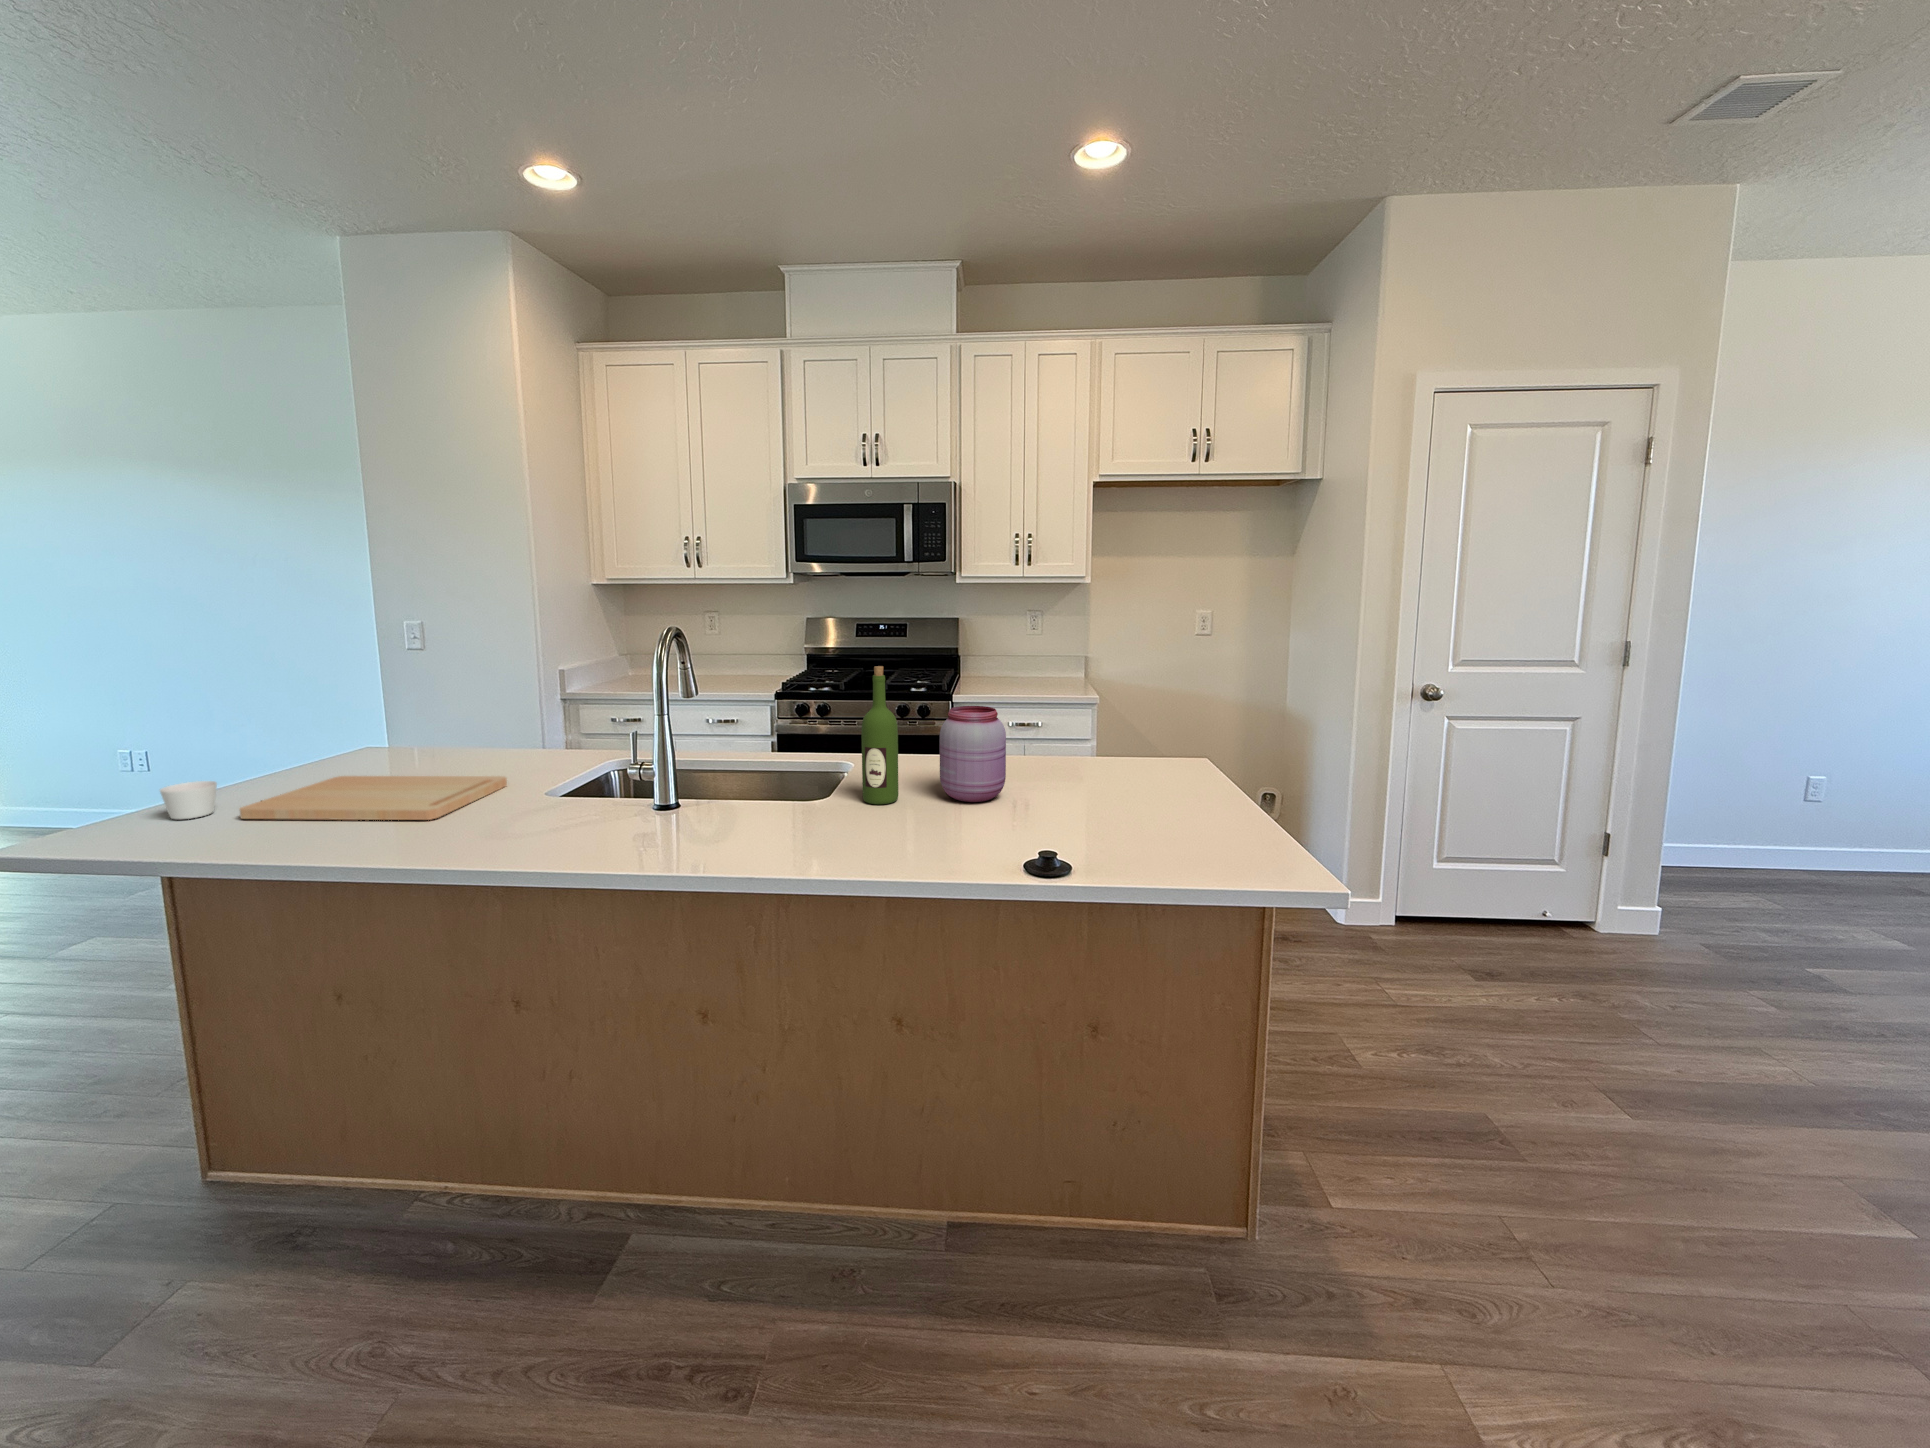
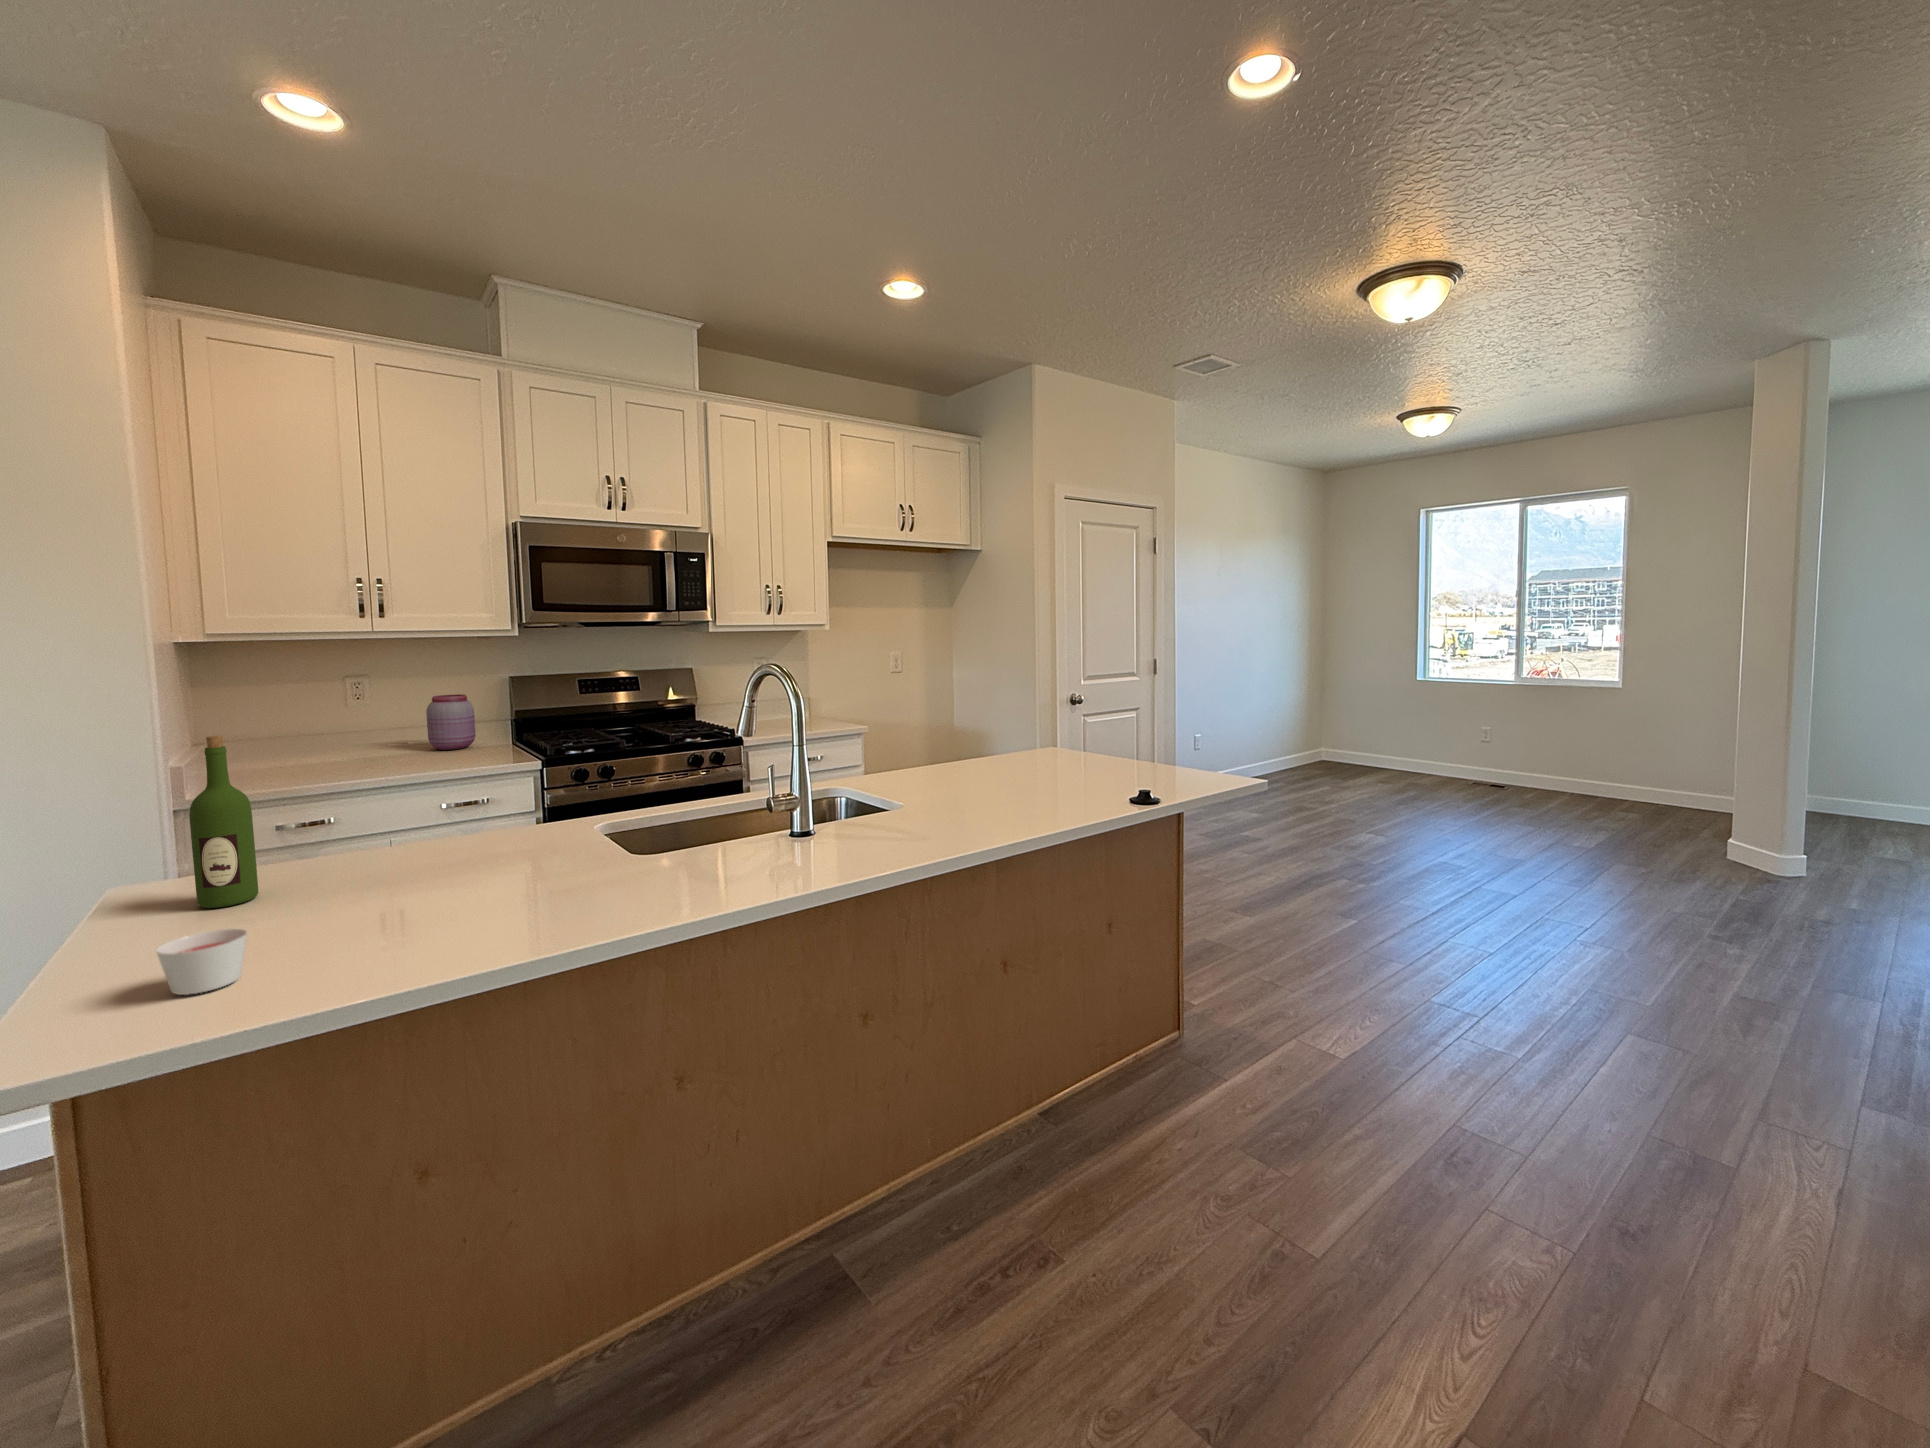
wine bottle: present [862,666,898,804] -> present [189,736,258,908]
jar: present [940,706,1006,802] -> present [426,694,476,750]
cutting board: present [240,776,507,820] -> none [306,854,619,962]

